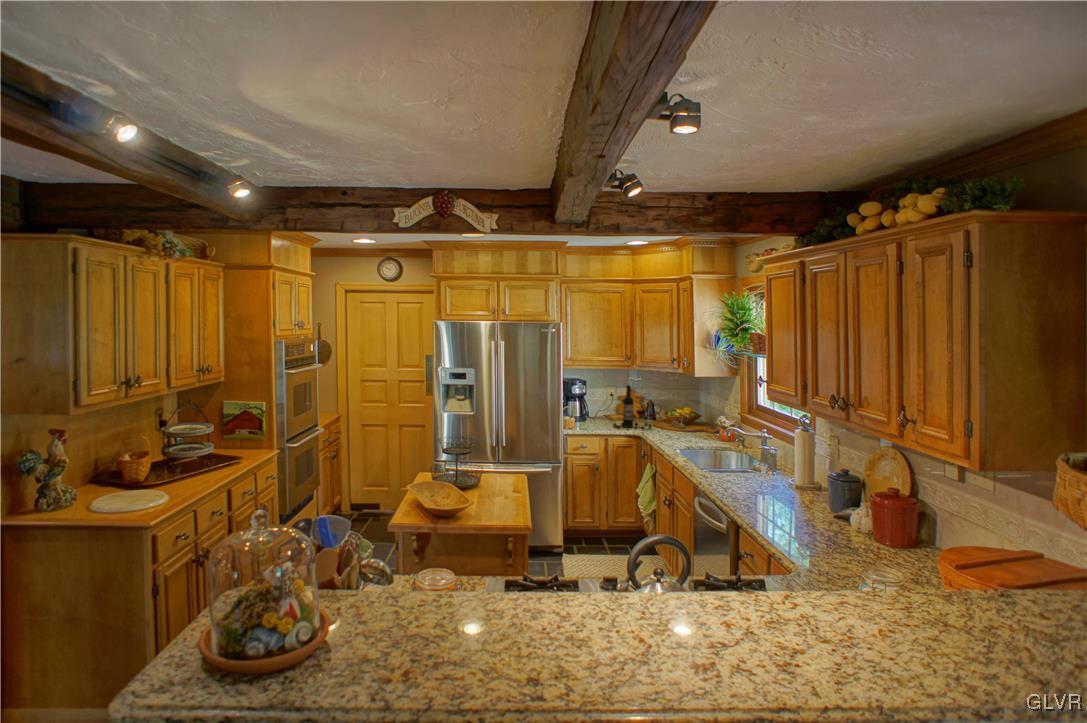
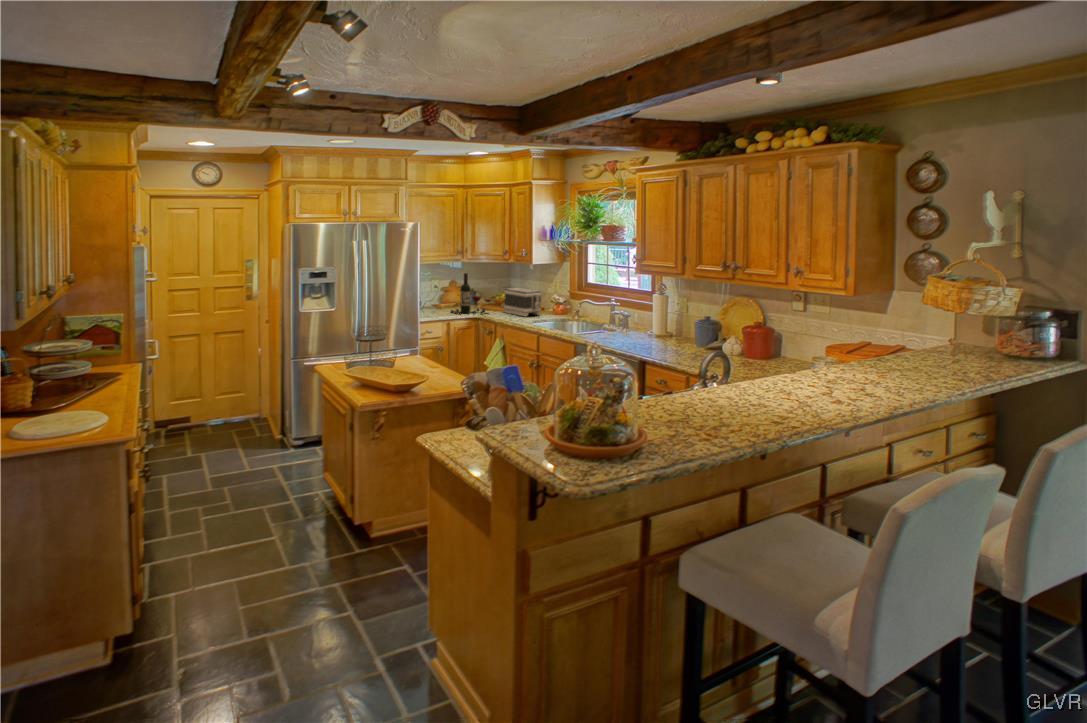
toaster: none [671,403,709,436] -> present [504,288,541,316]

